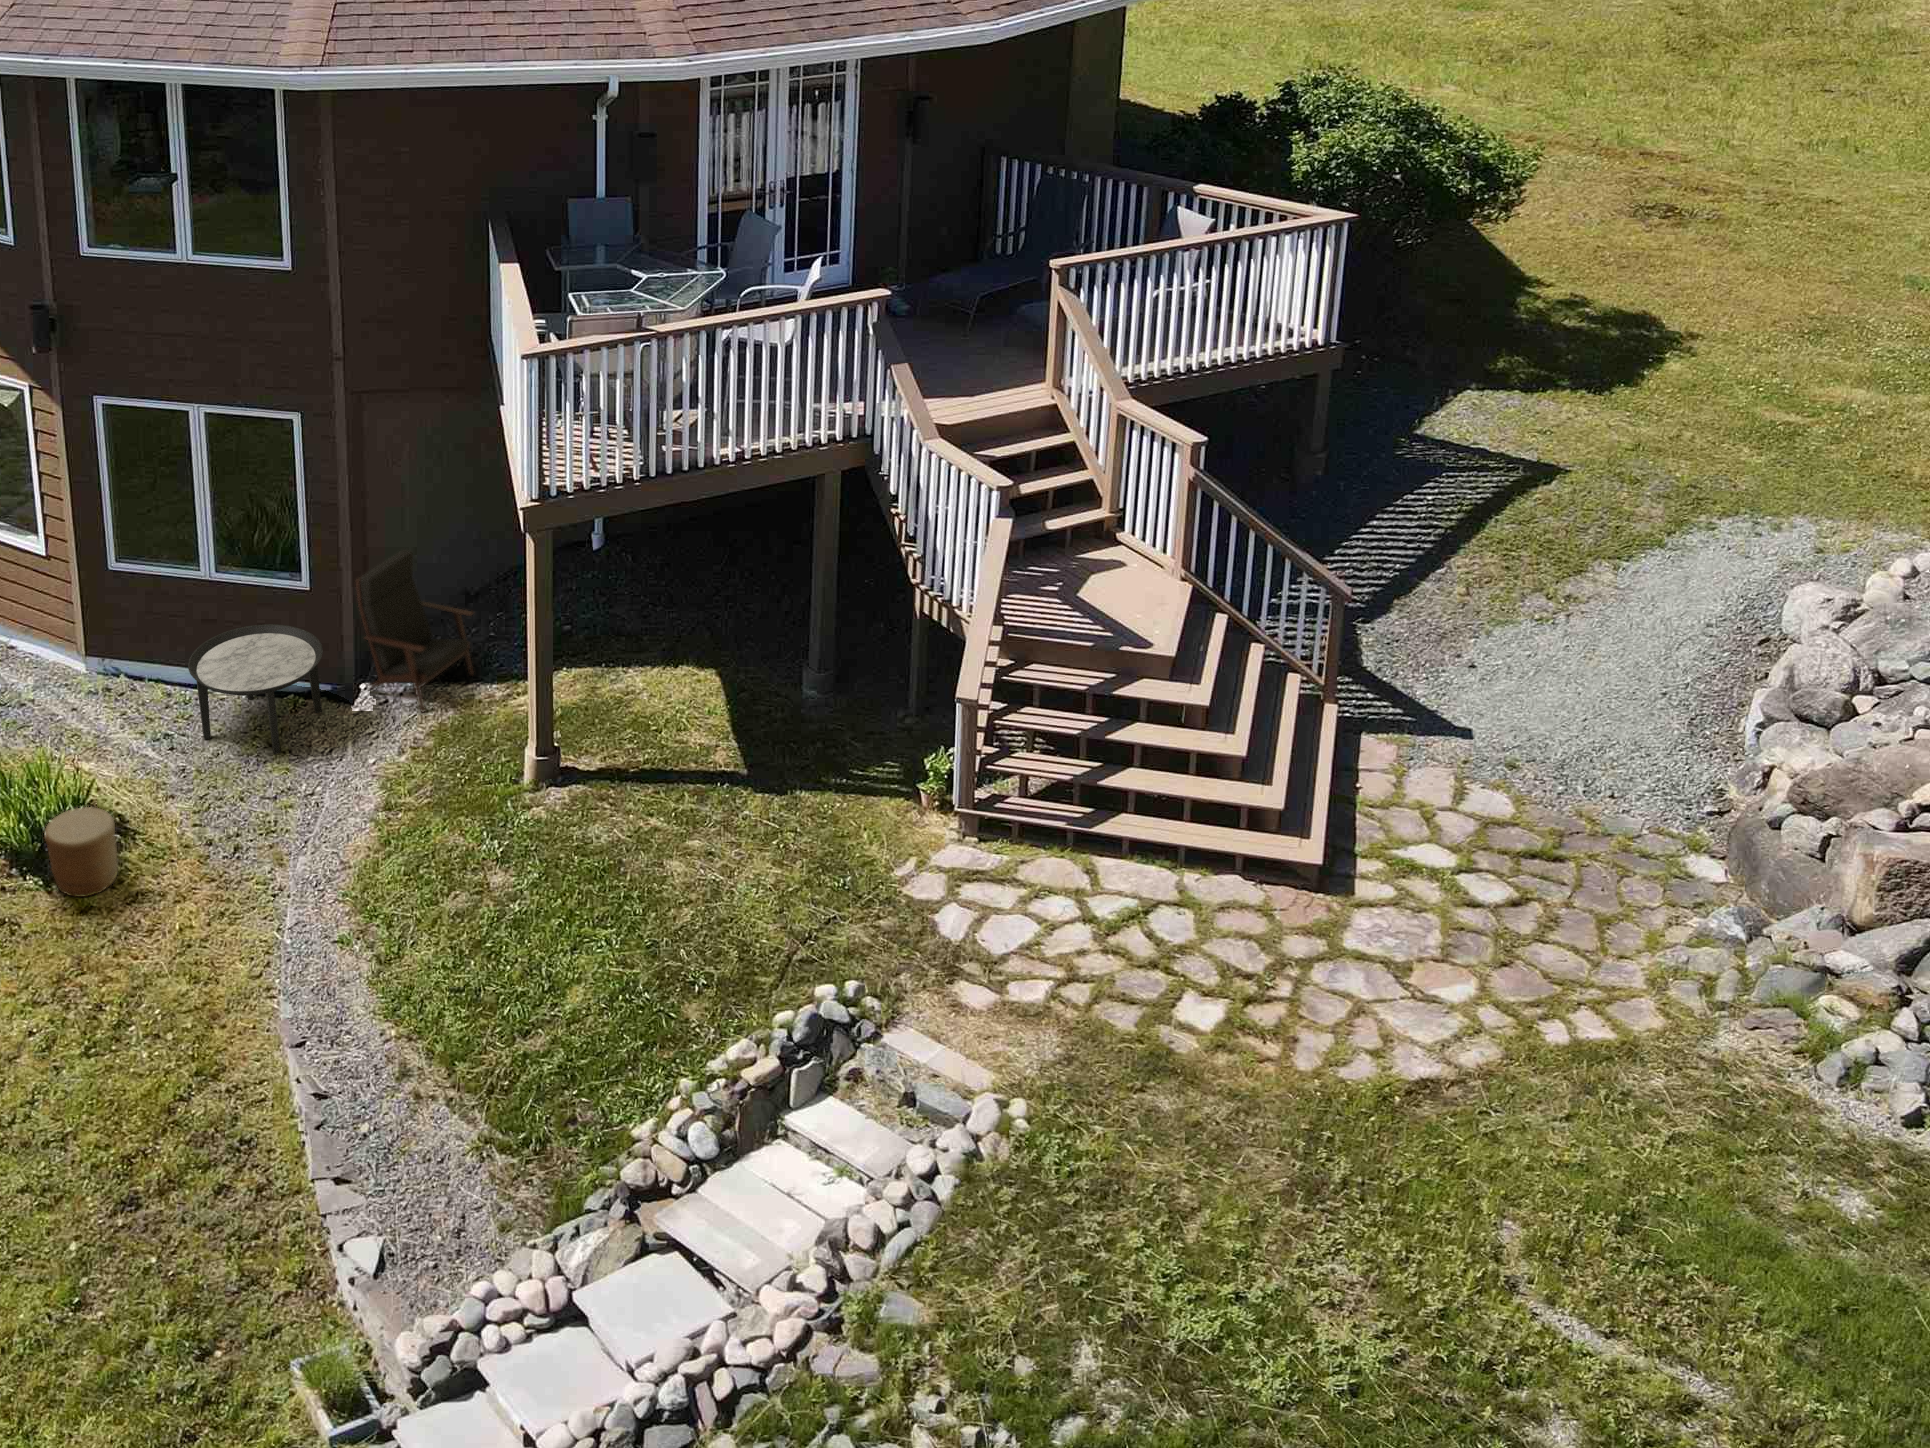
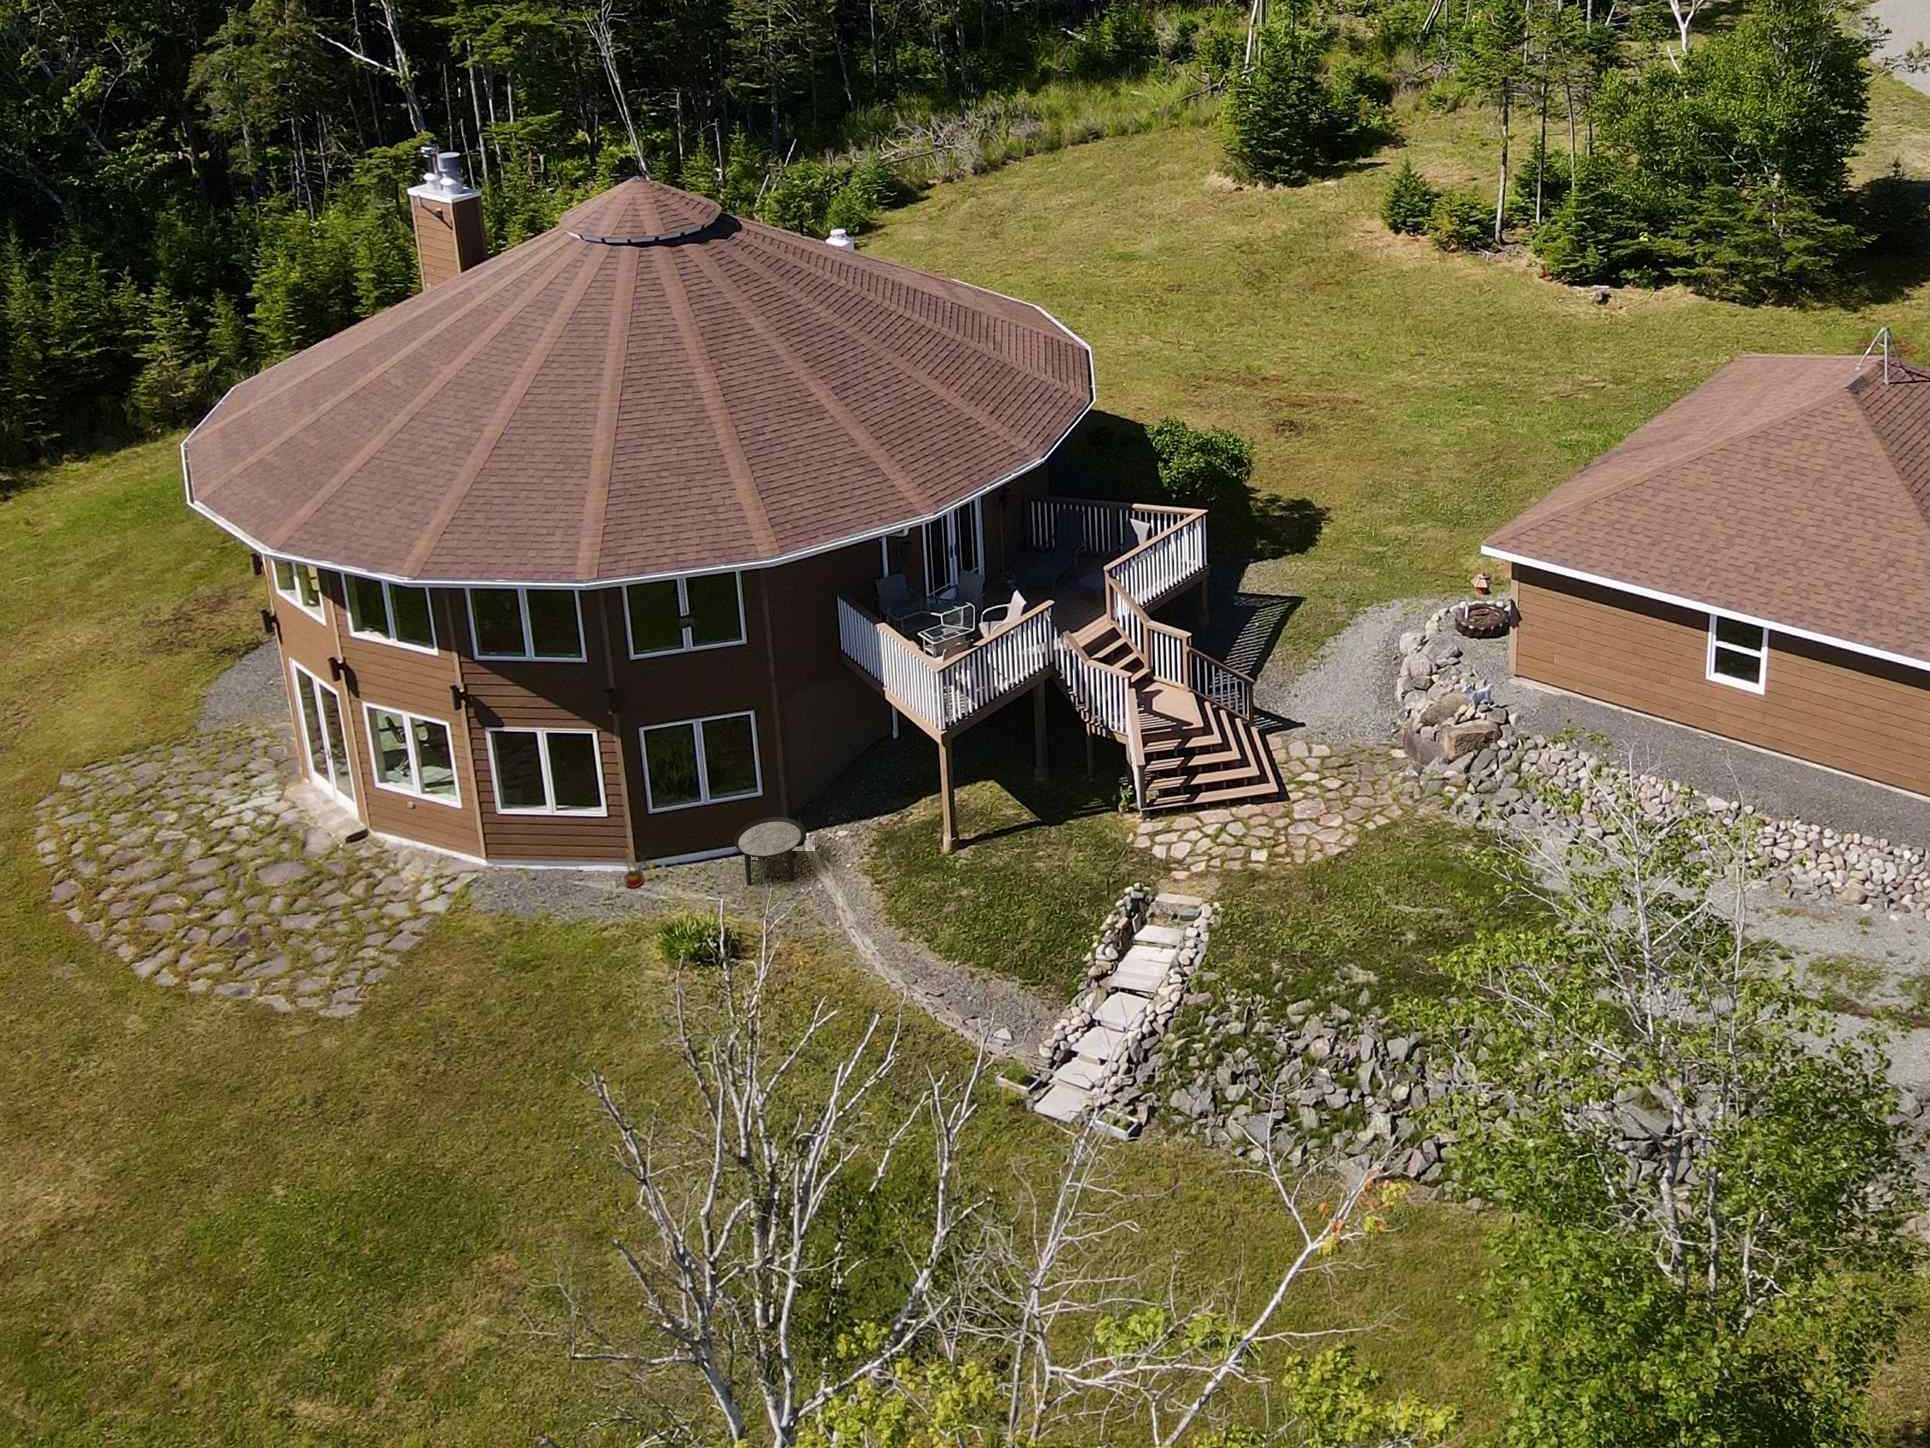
lounge chair: present [356,550,474,712] -> none [806,763,860,842]
decorative plant: none [33,602,72,689] -> present [620,849,653,888]
woven basket: present [44,807,118,897] -> none [734,924,769,968]

